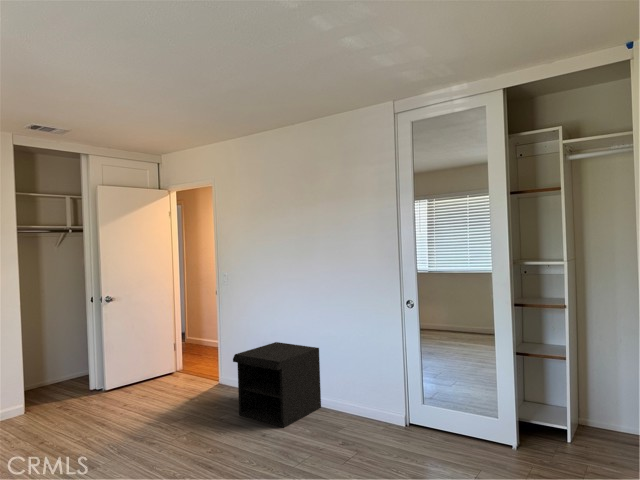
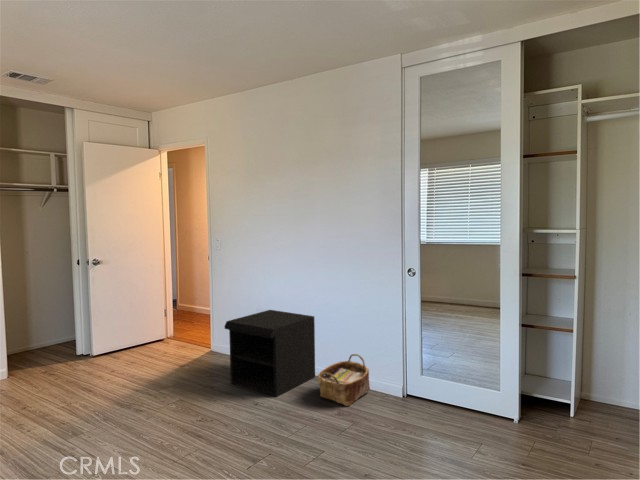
woven basket: none [323,384,374,435] -> present [318,354,370,406]

